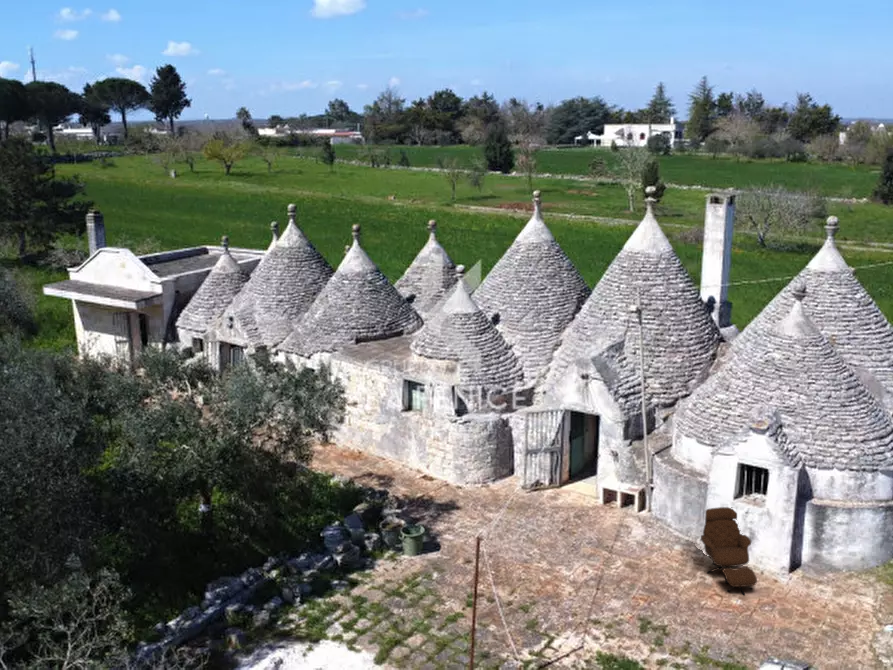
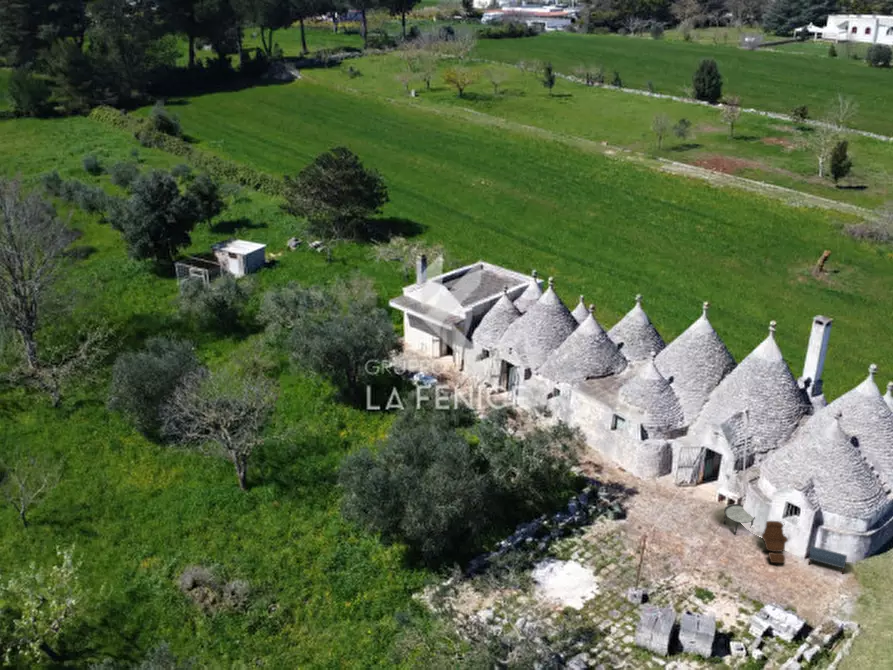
round table: none [621,497,680,552] -> present [724,504,755,535]
bench: none [794,546,871,591] -> present [809,546,847,571]

